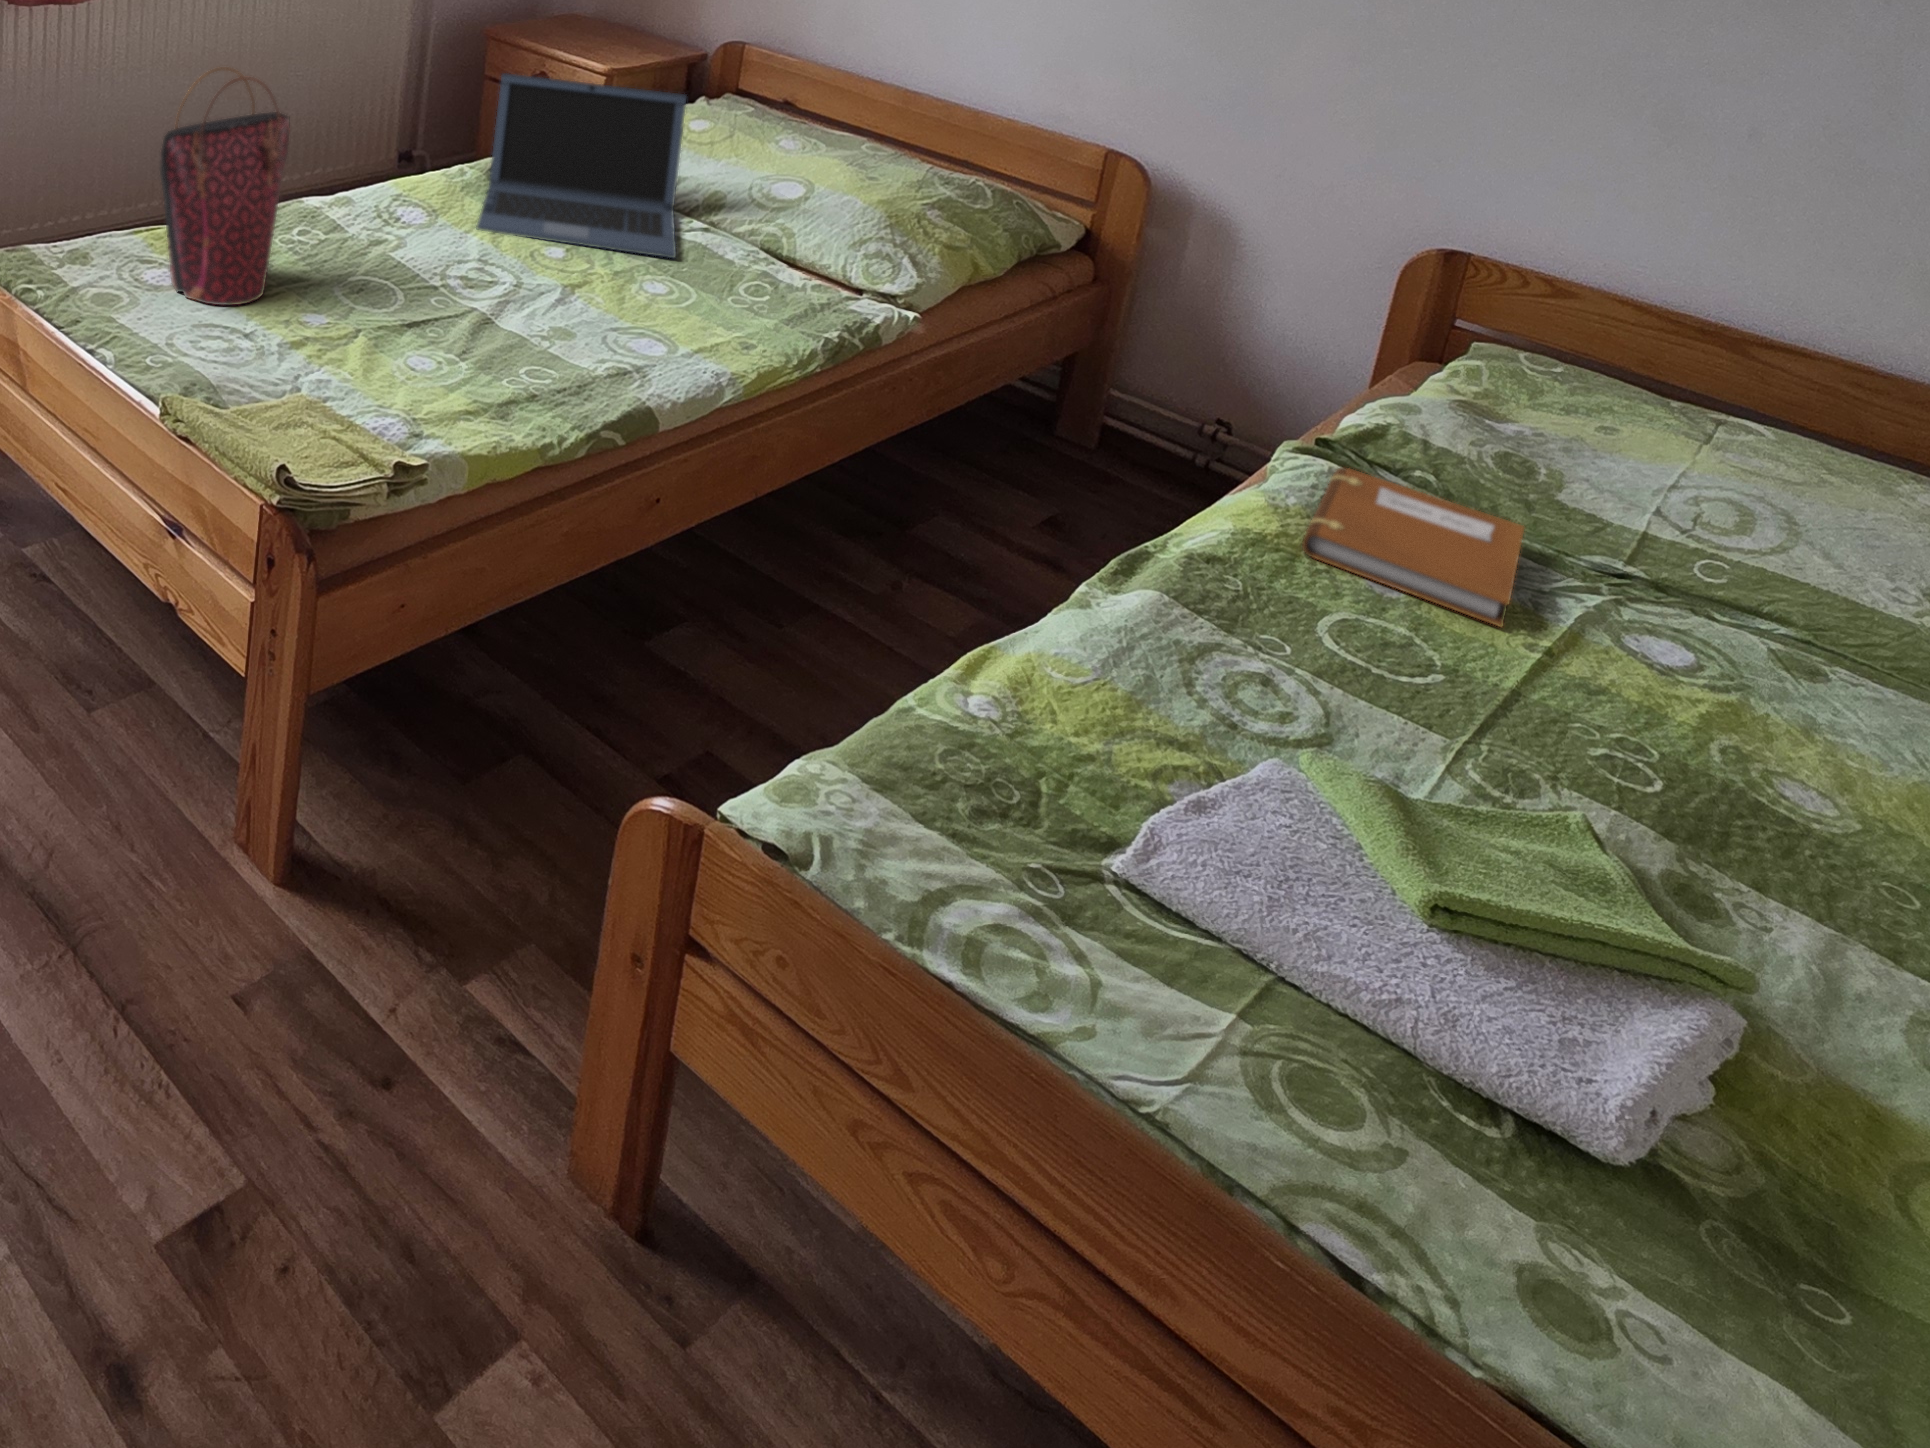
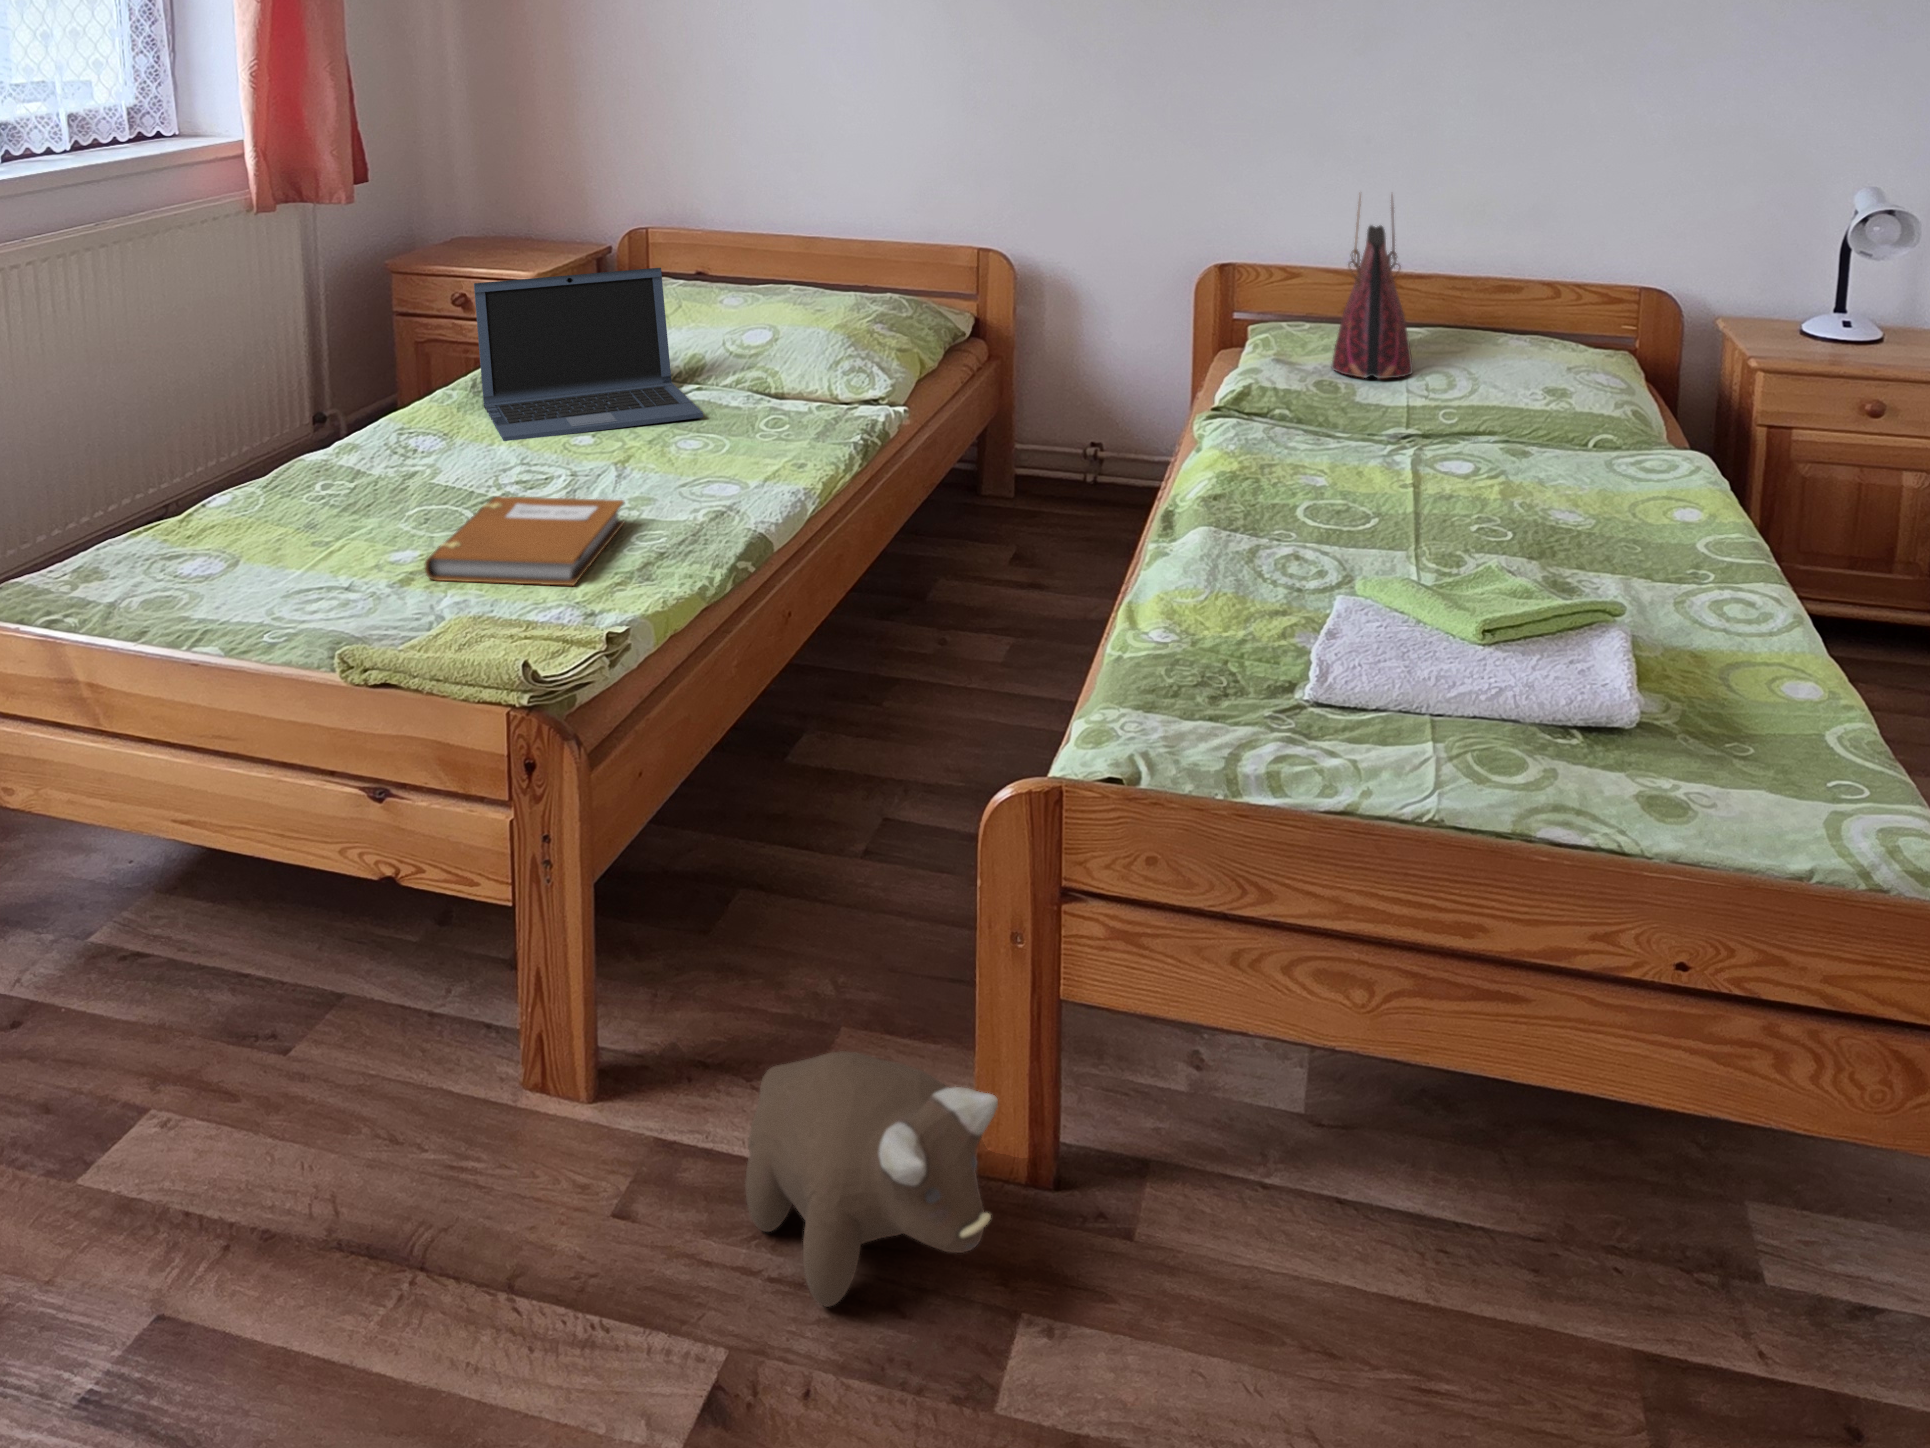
handbag: present [160,67,290,305] -> present [1332,205,1413,379]
notebook: present [1302,468,1524,627] -> present [425,496,624,585]
plush toy: none [323,941,530,1242] -> present [745,1051,998,1307]

